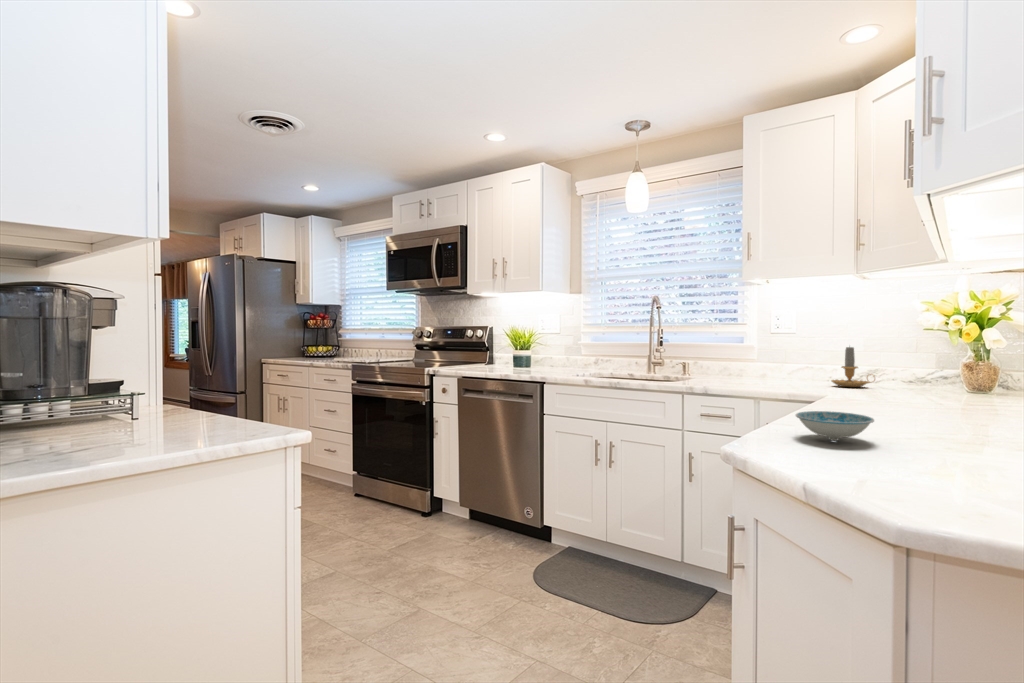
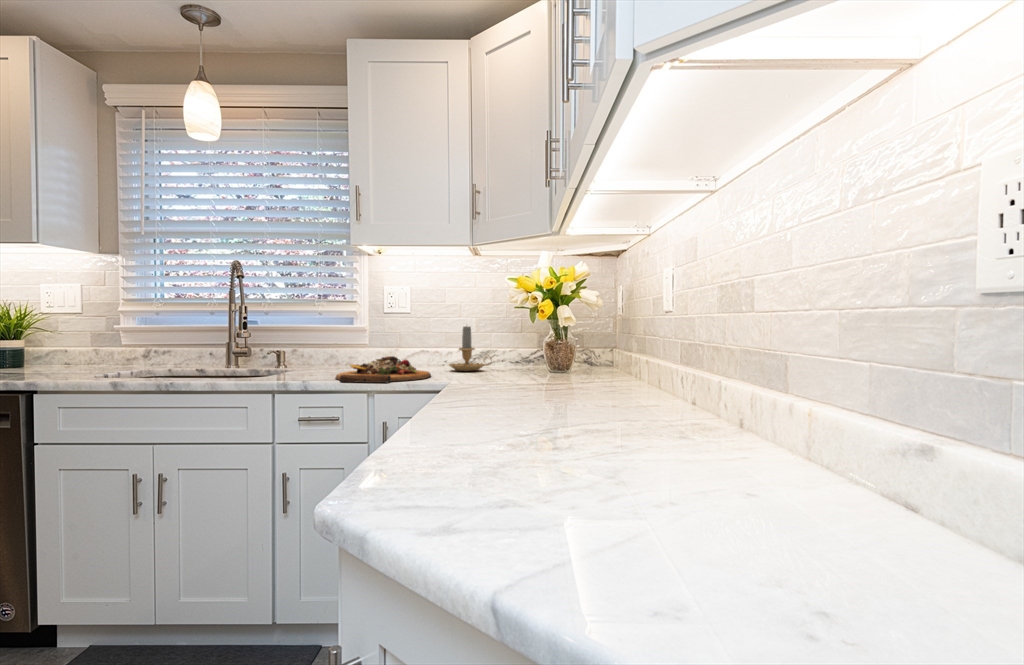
cutting board: none [729,371,811,391] -> present [335,356,431,383]
ceramic bowl: present [796,411,874,441] -> none [461,420,576,472]

